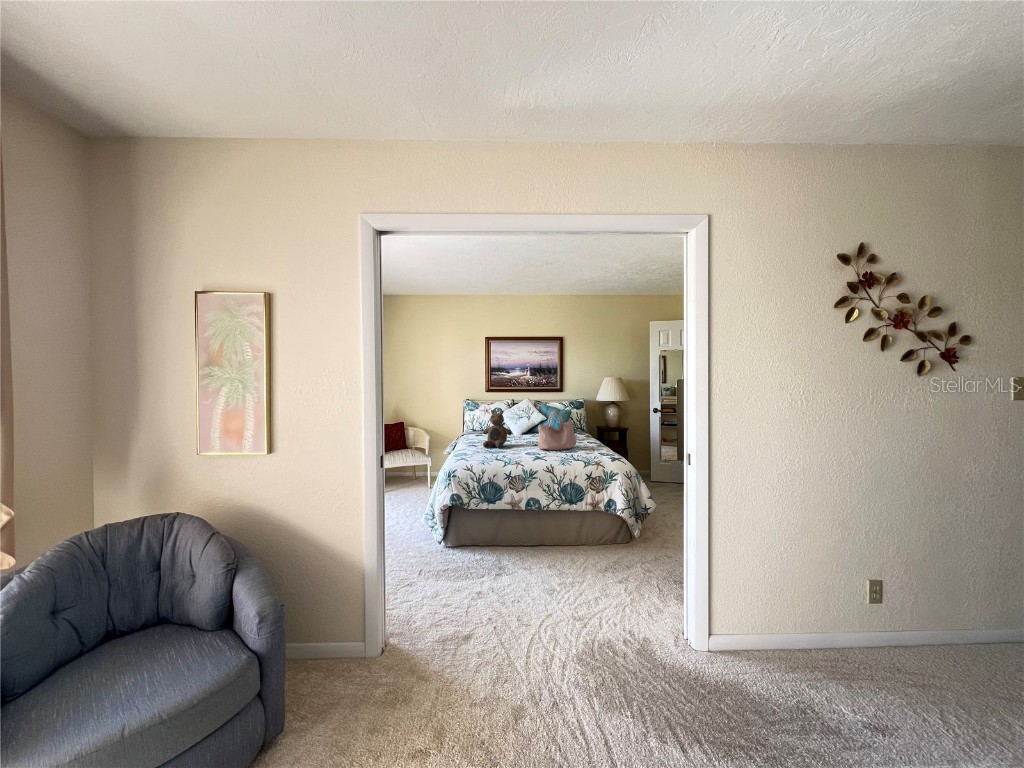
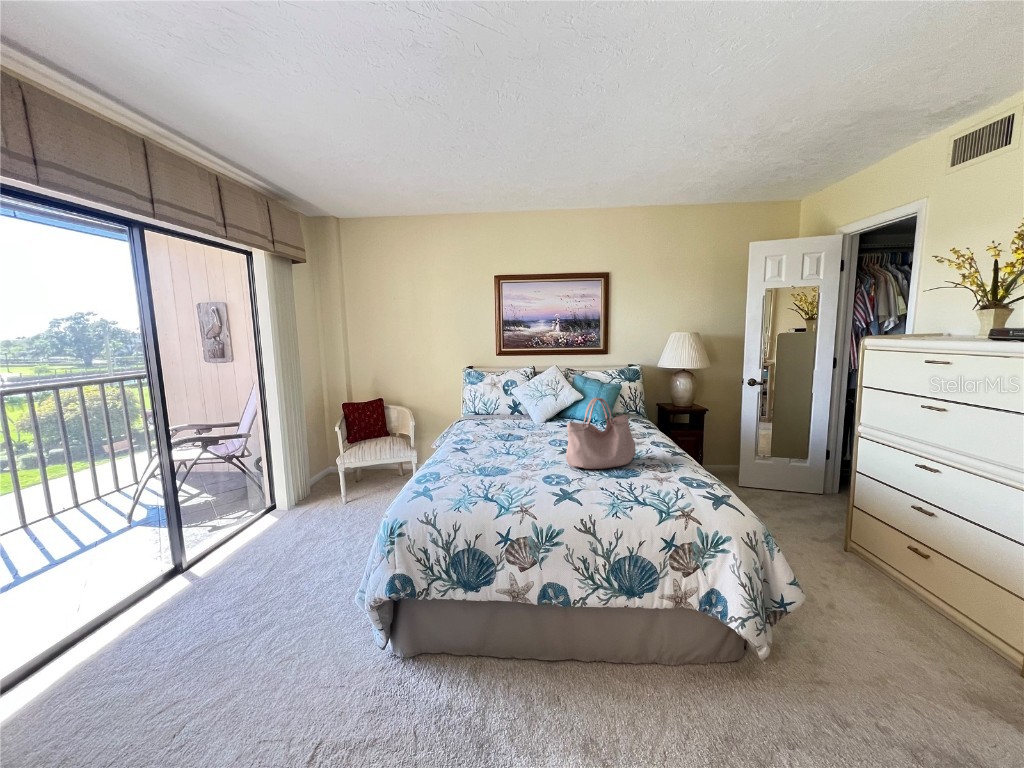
teddy bear: present [483,410,512,448] -> none [473,393,523,461]

